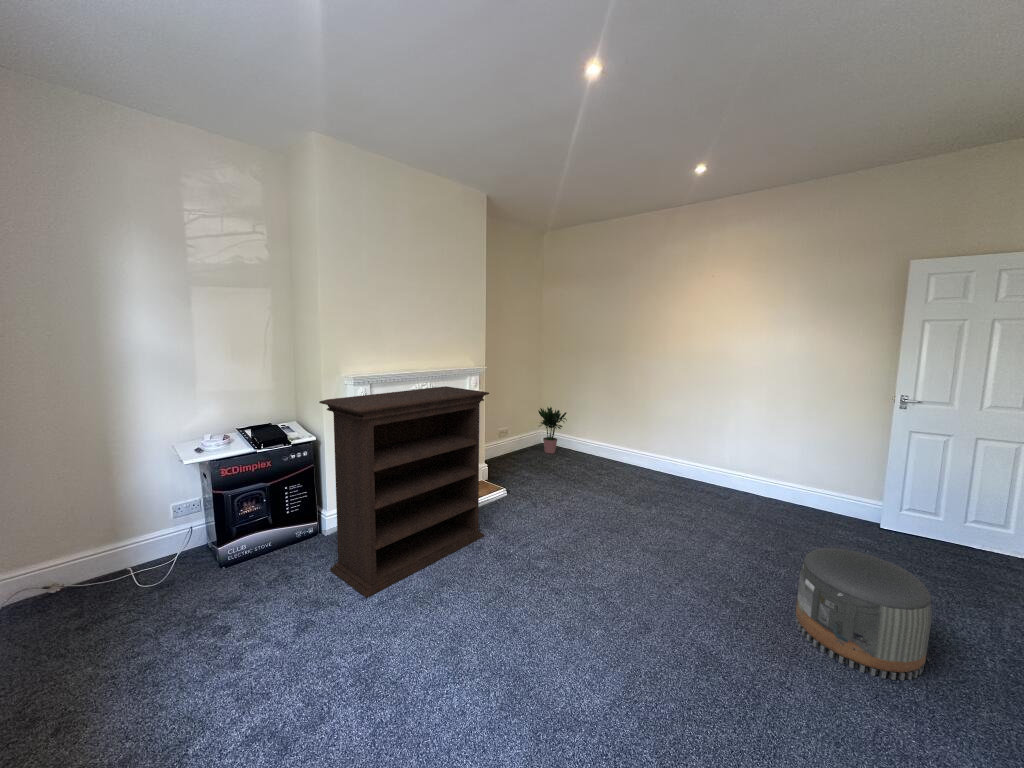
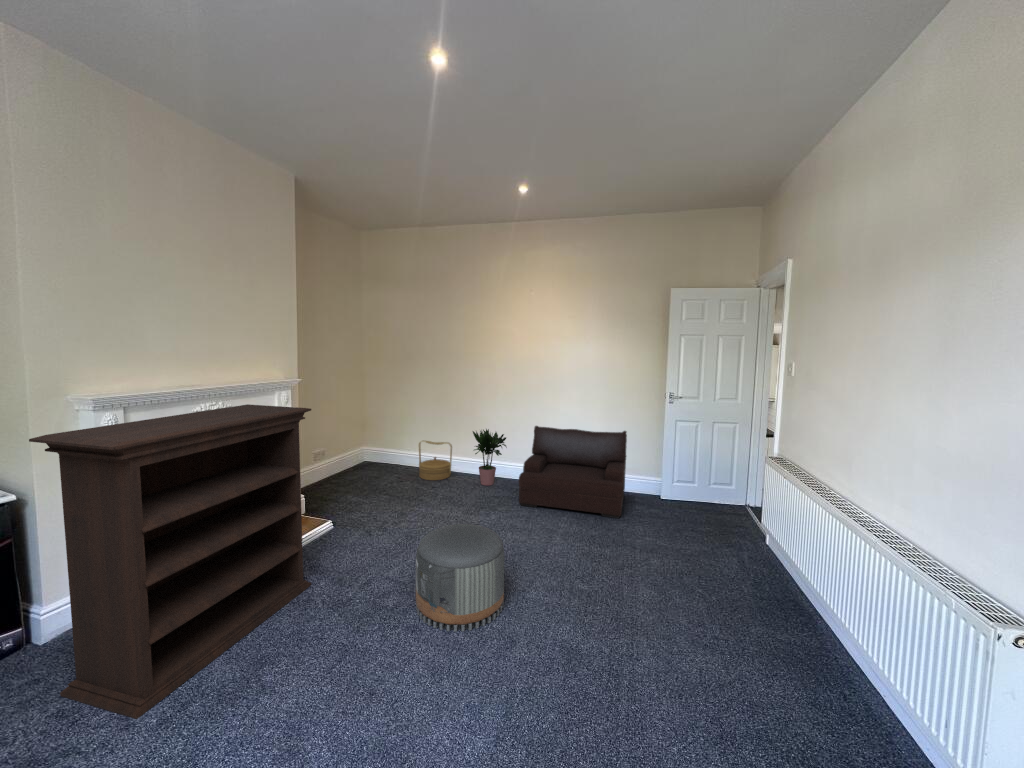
potted plant: present [538,407,567,454] -> present [473,429,506,485]
armchair: none [681,424,821,537] -> present [519,426,627,518]
woven basket: none [586,429,619,467] -> present [419,441,452,480]
pouf: present [796,548,932,680] -> present [416,524,504,632]

